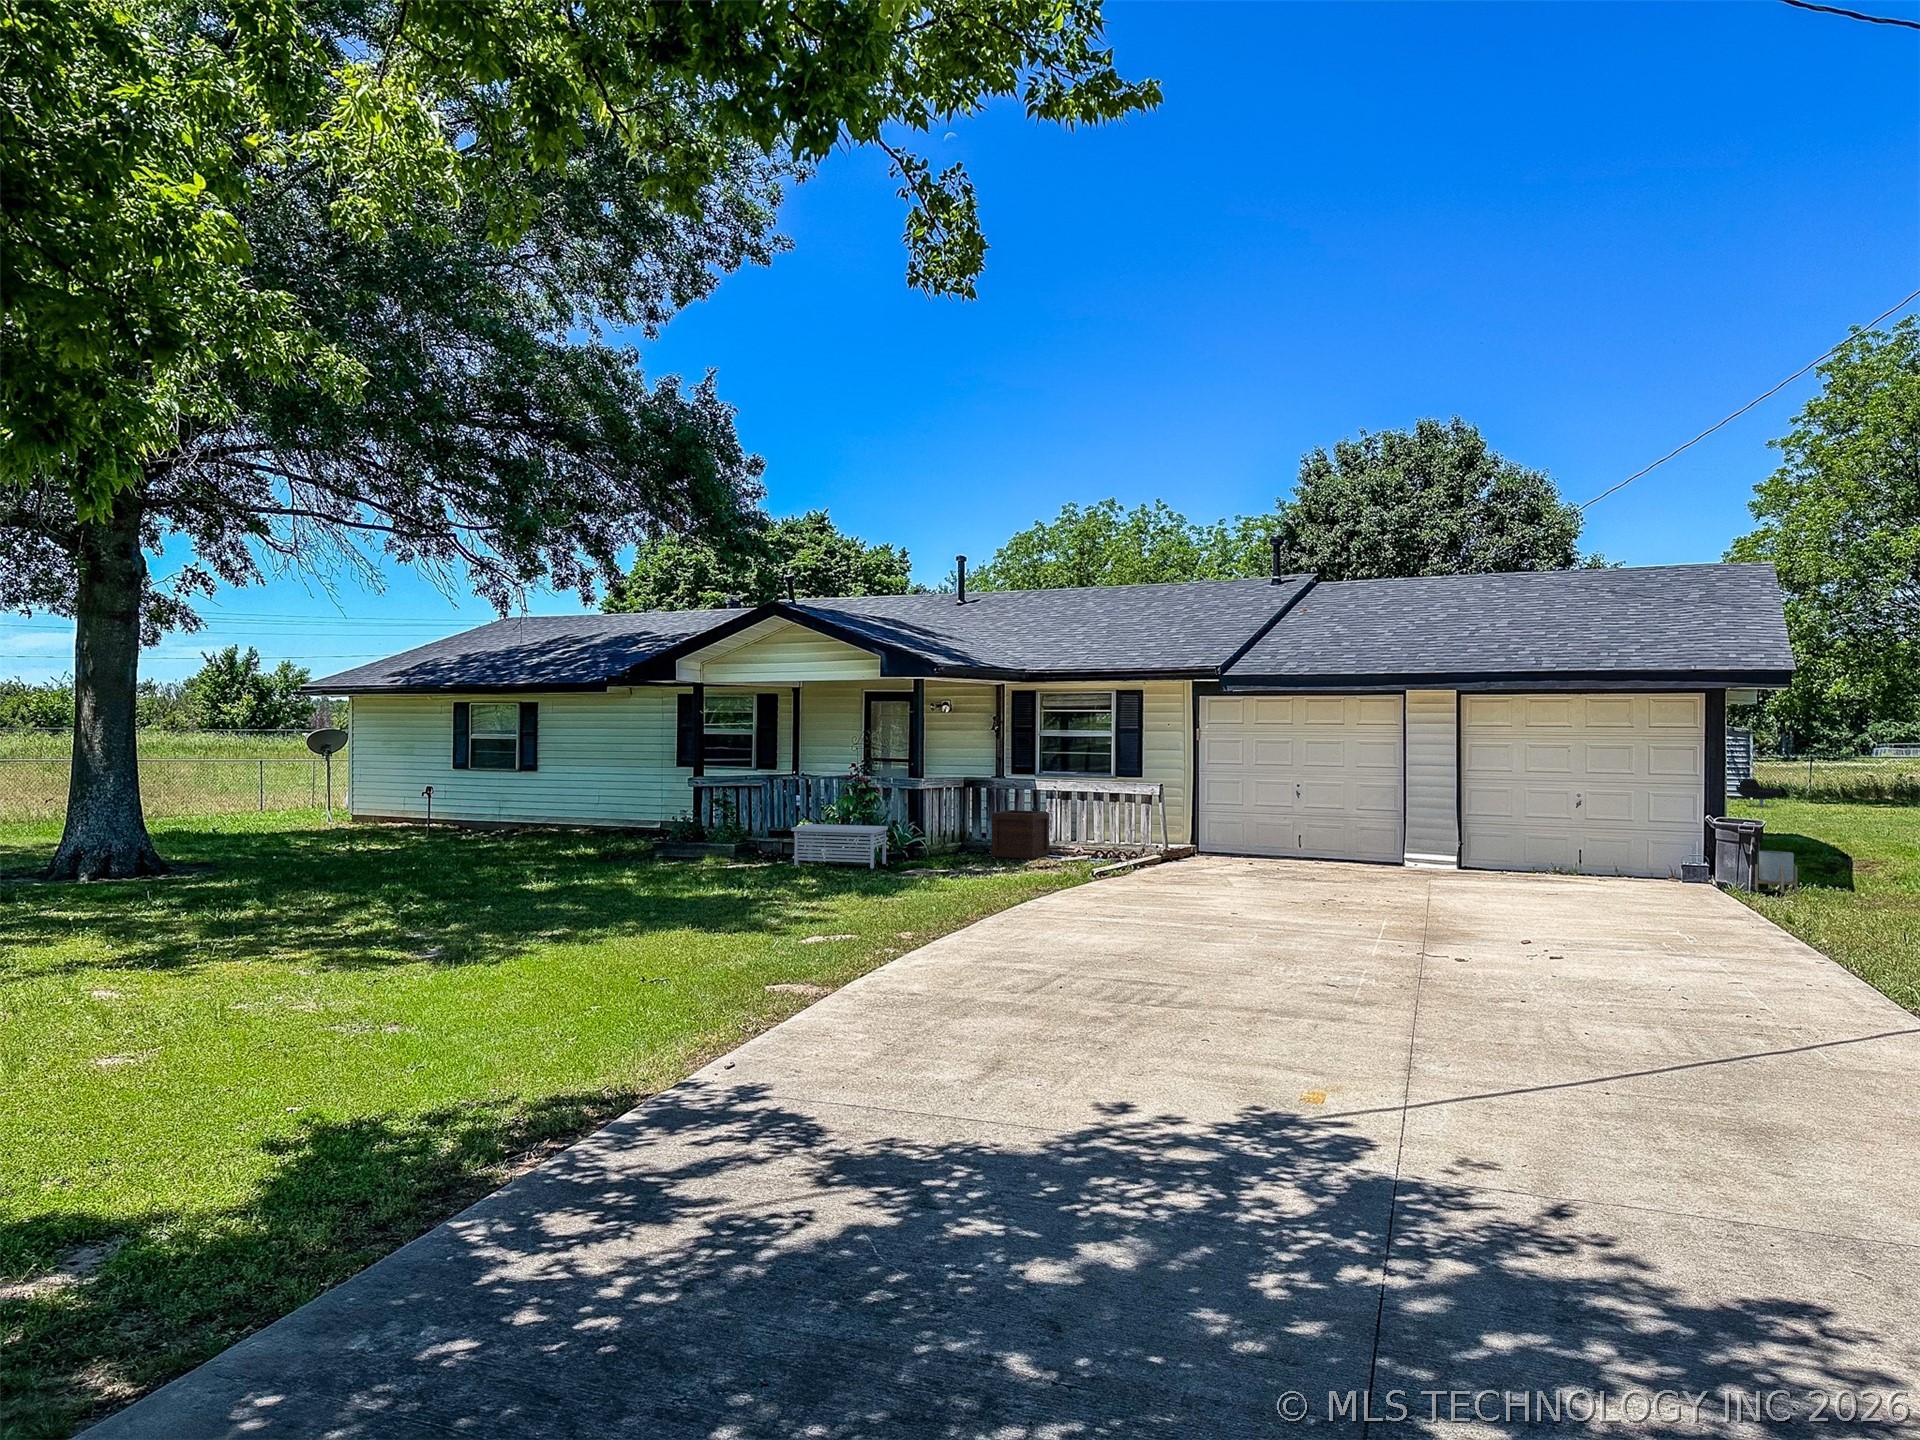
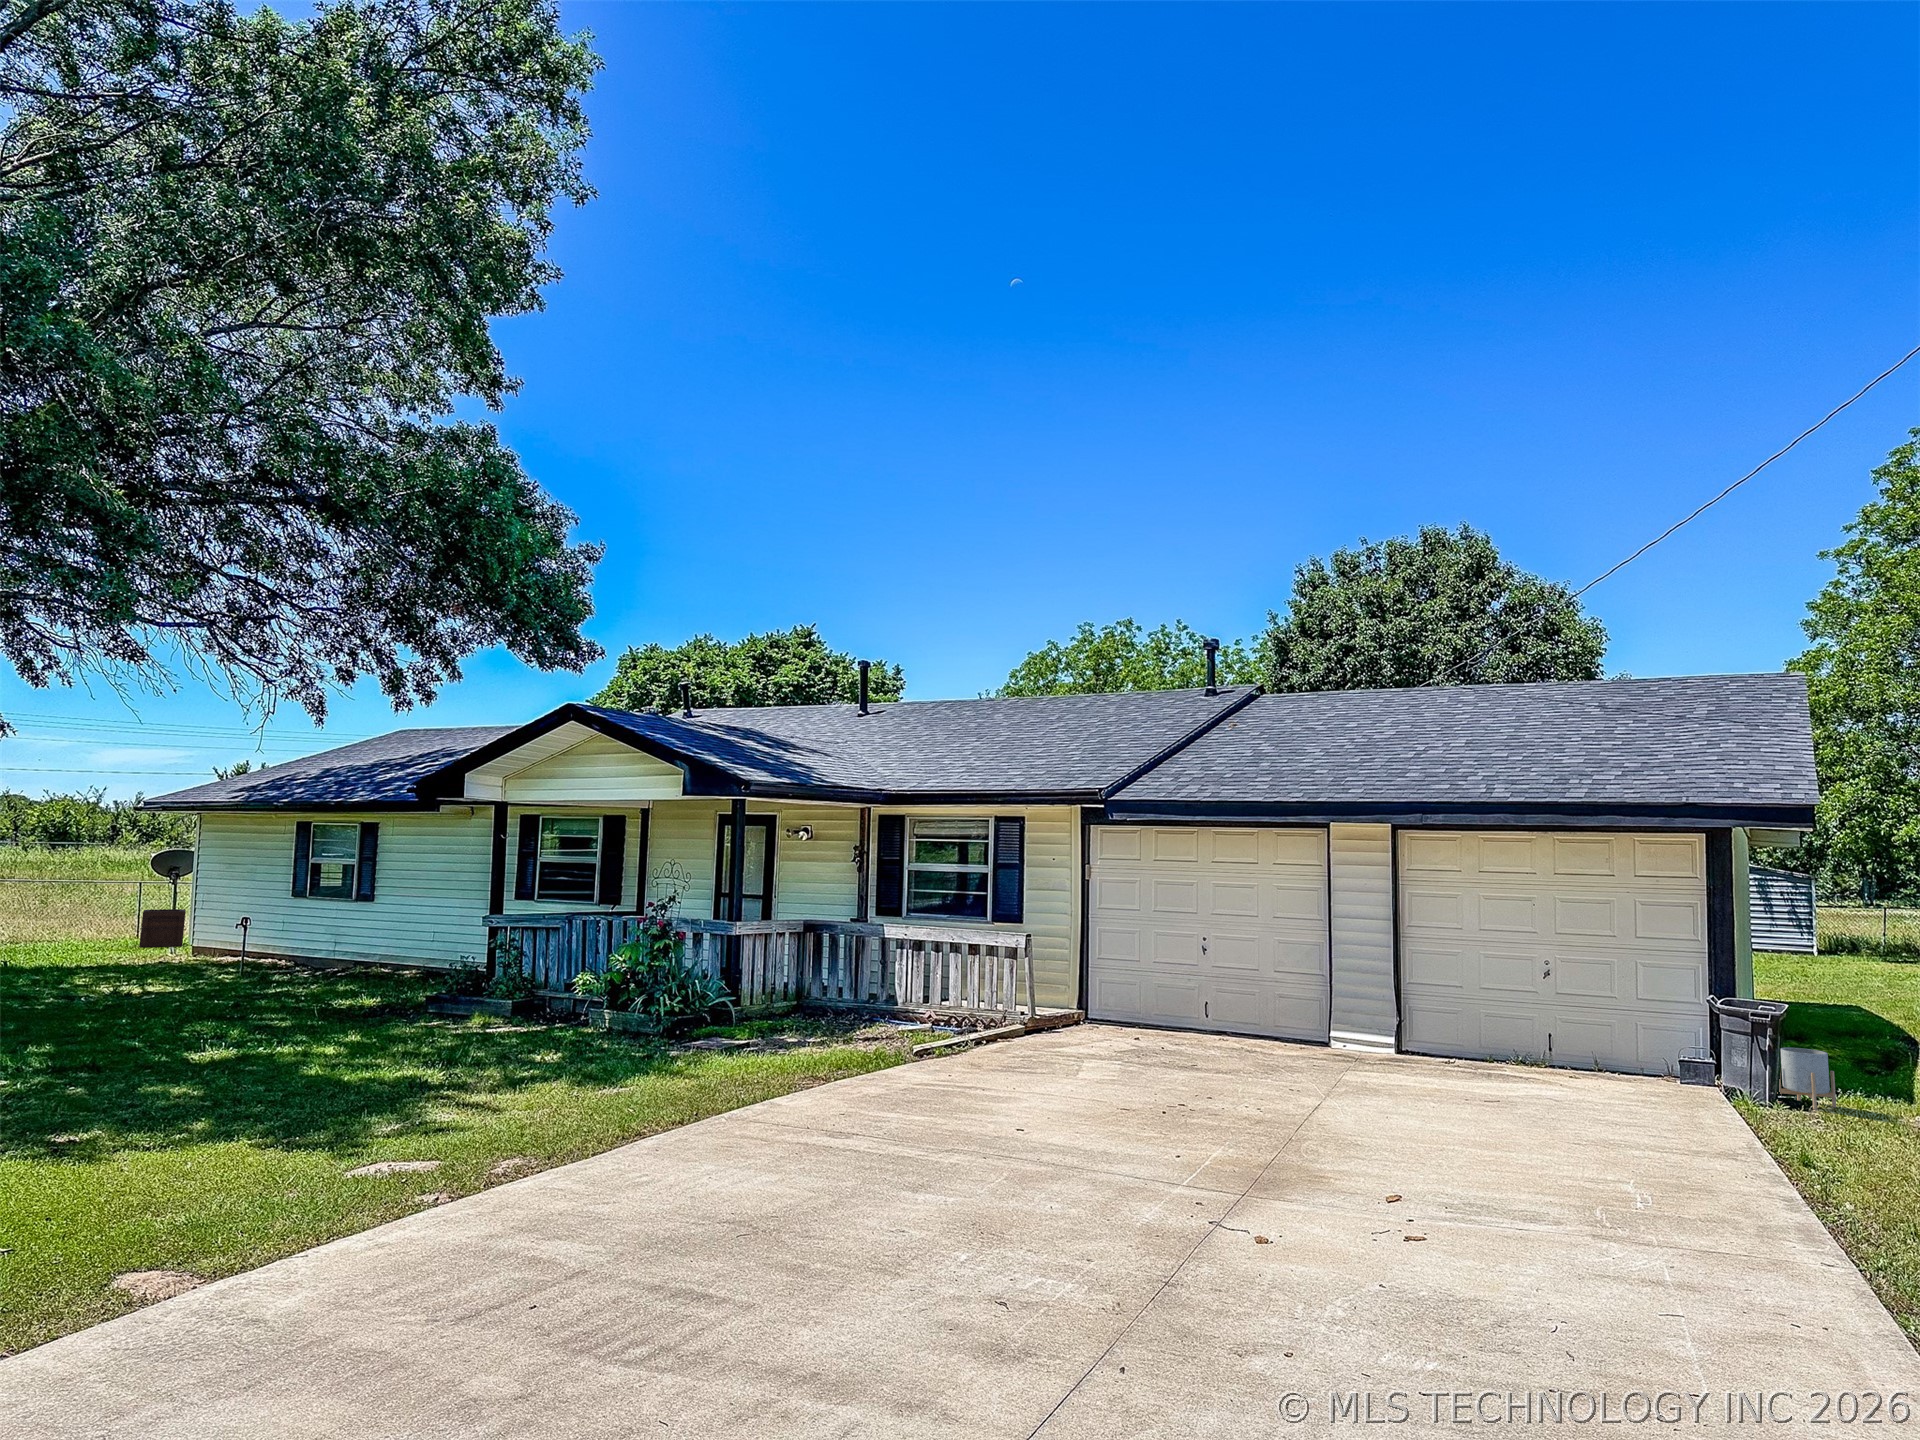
lounge chair: present [1736,779,1781,807] -> none [1793,932,1848,967]
wooden crate: present [992,810,1049,859] -> present [139,909,186,947]
storage bench: present [791,824,888,868] -> none [559,975,683,1035]

